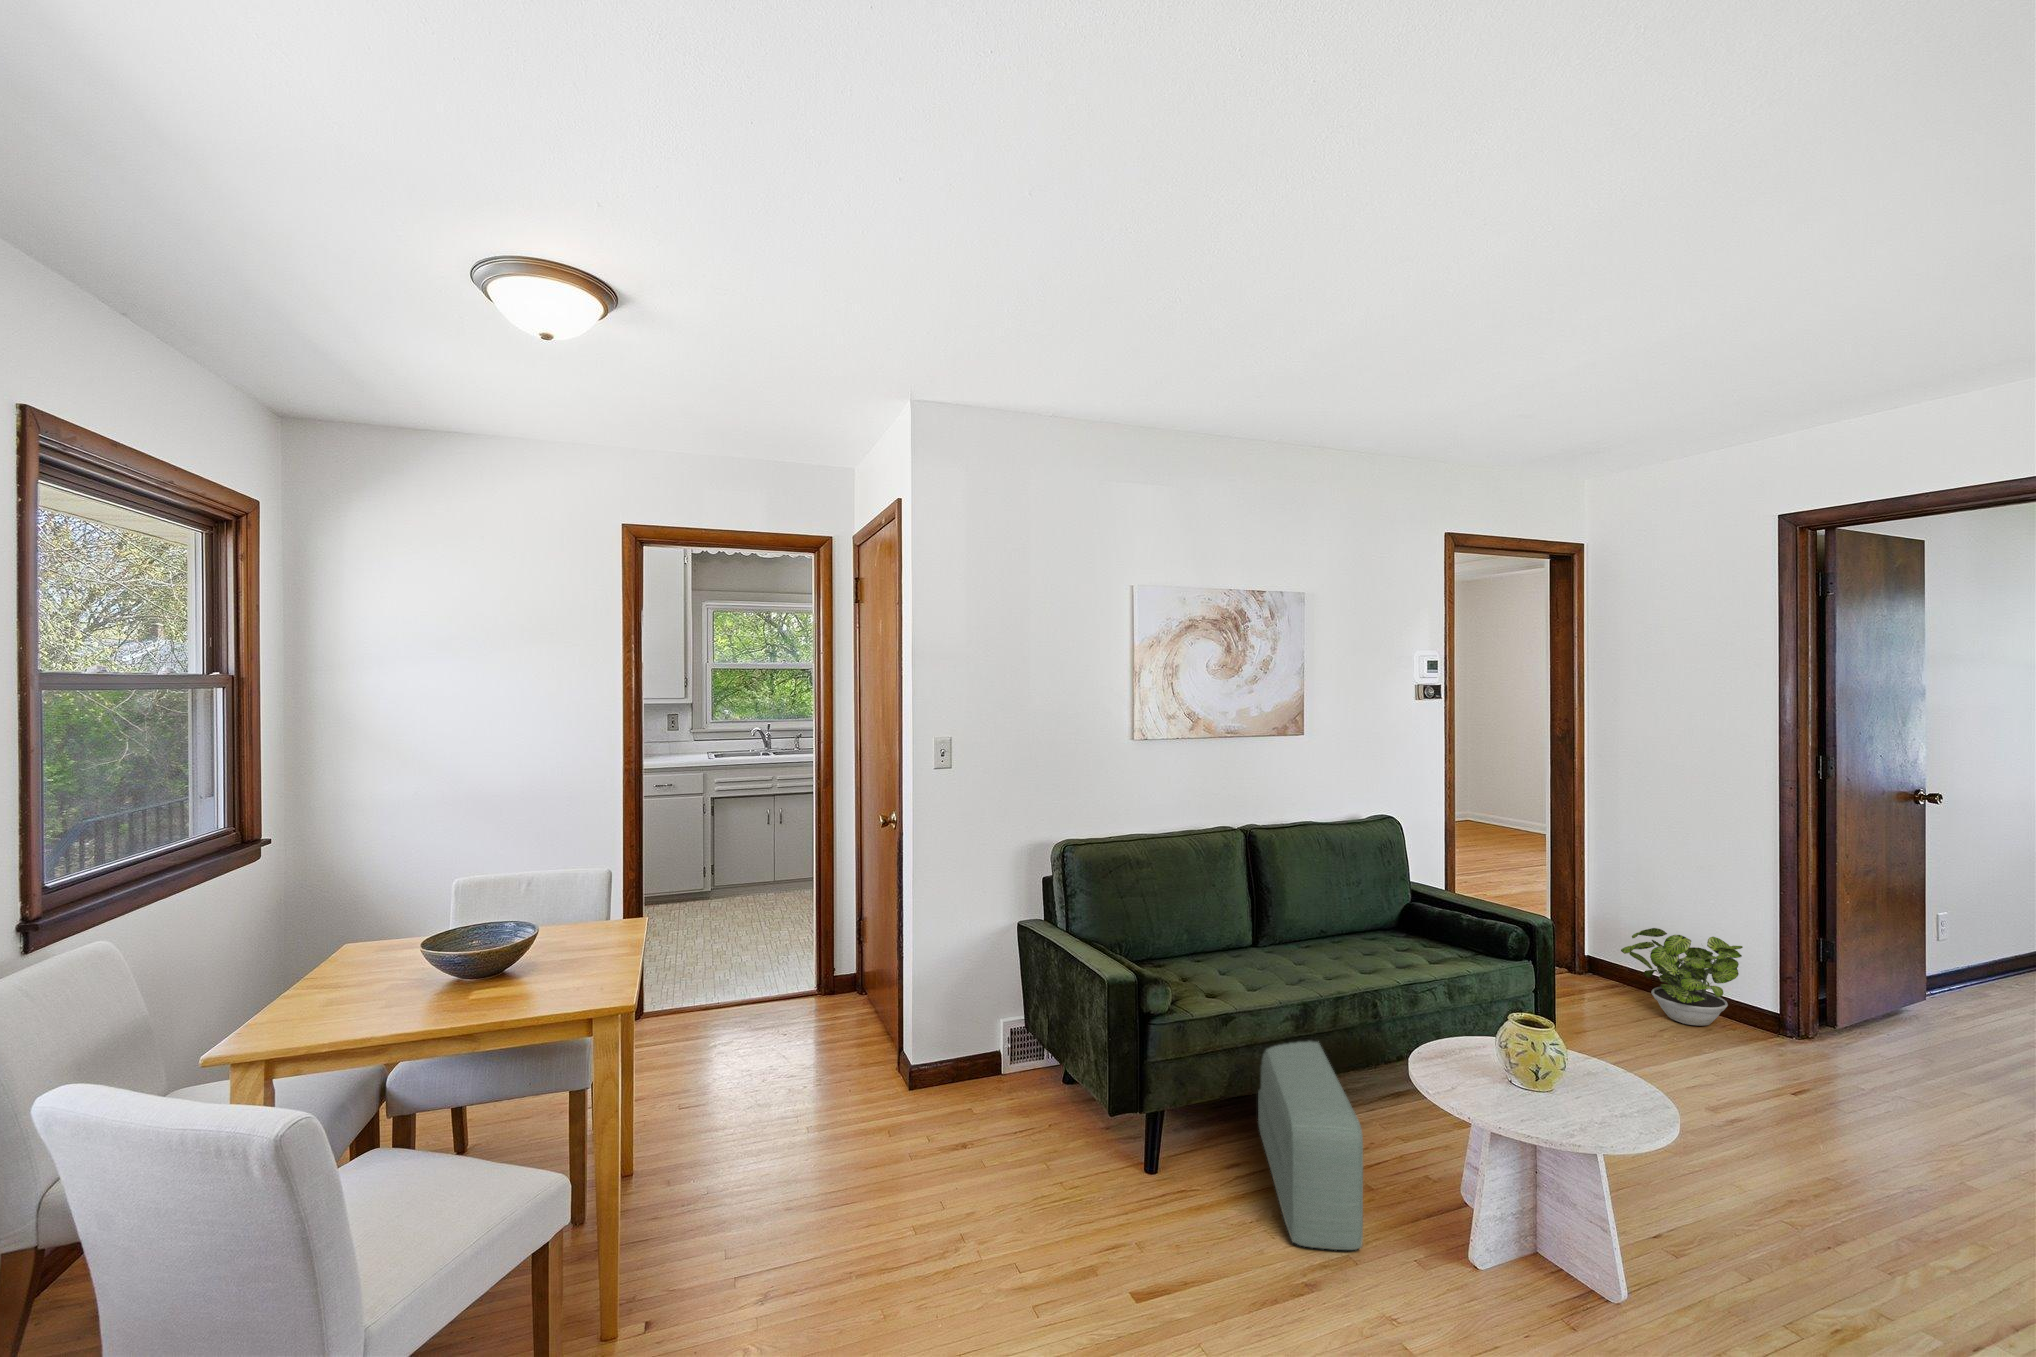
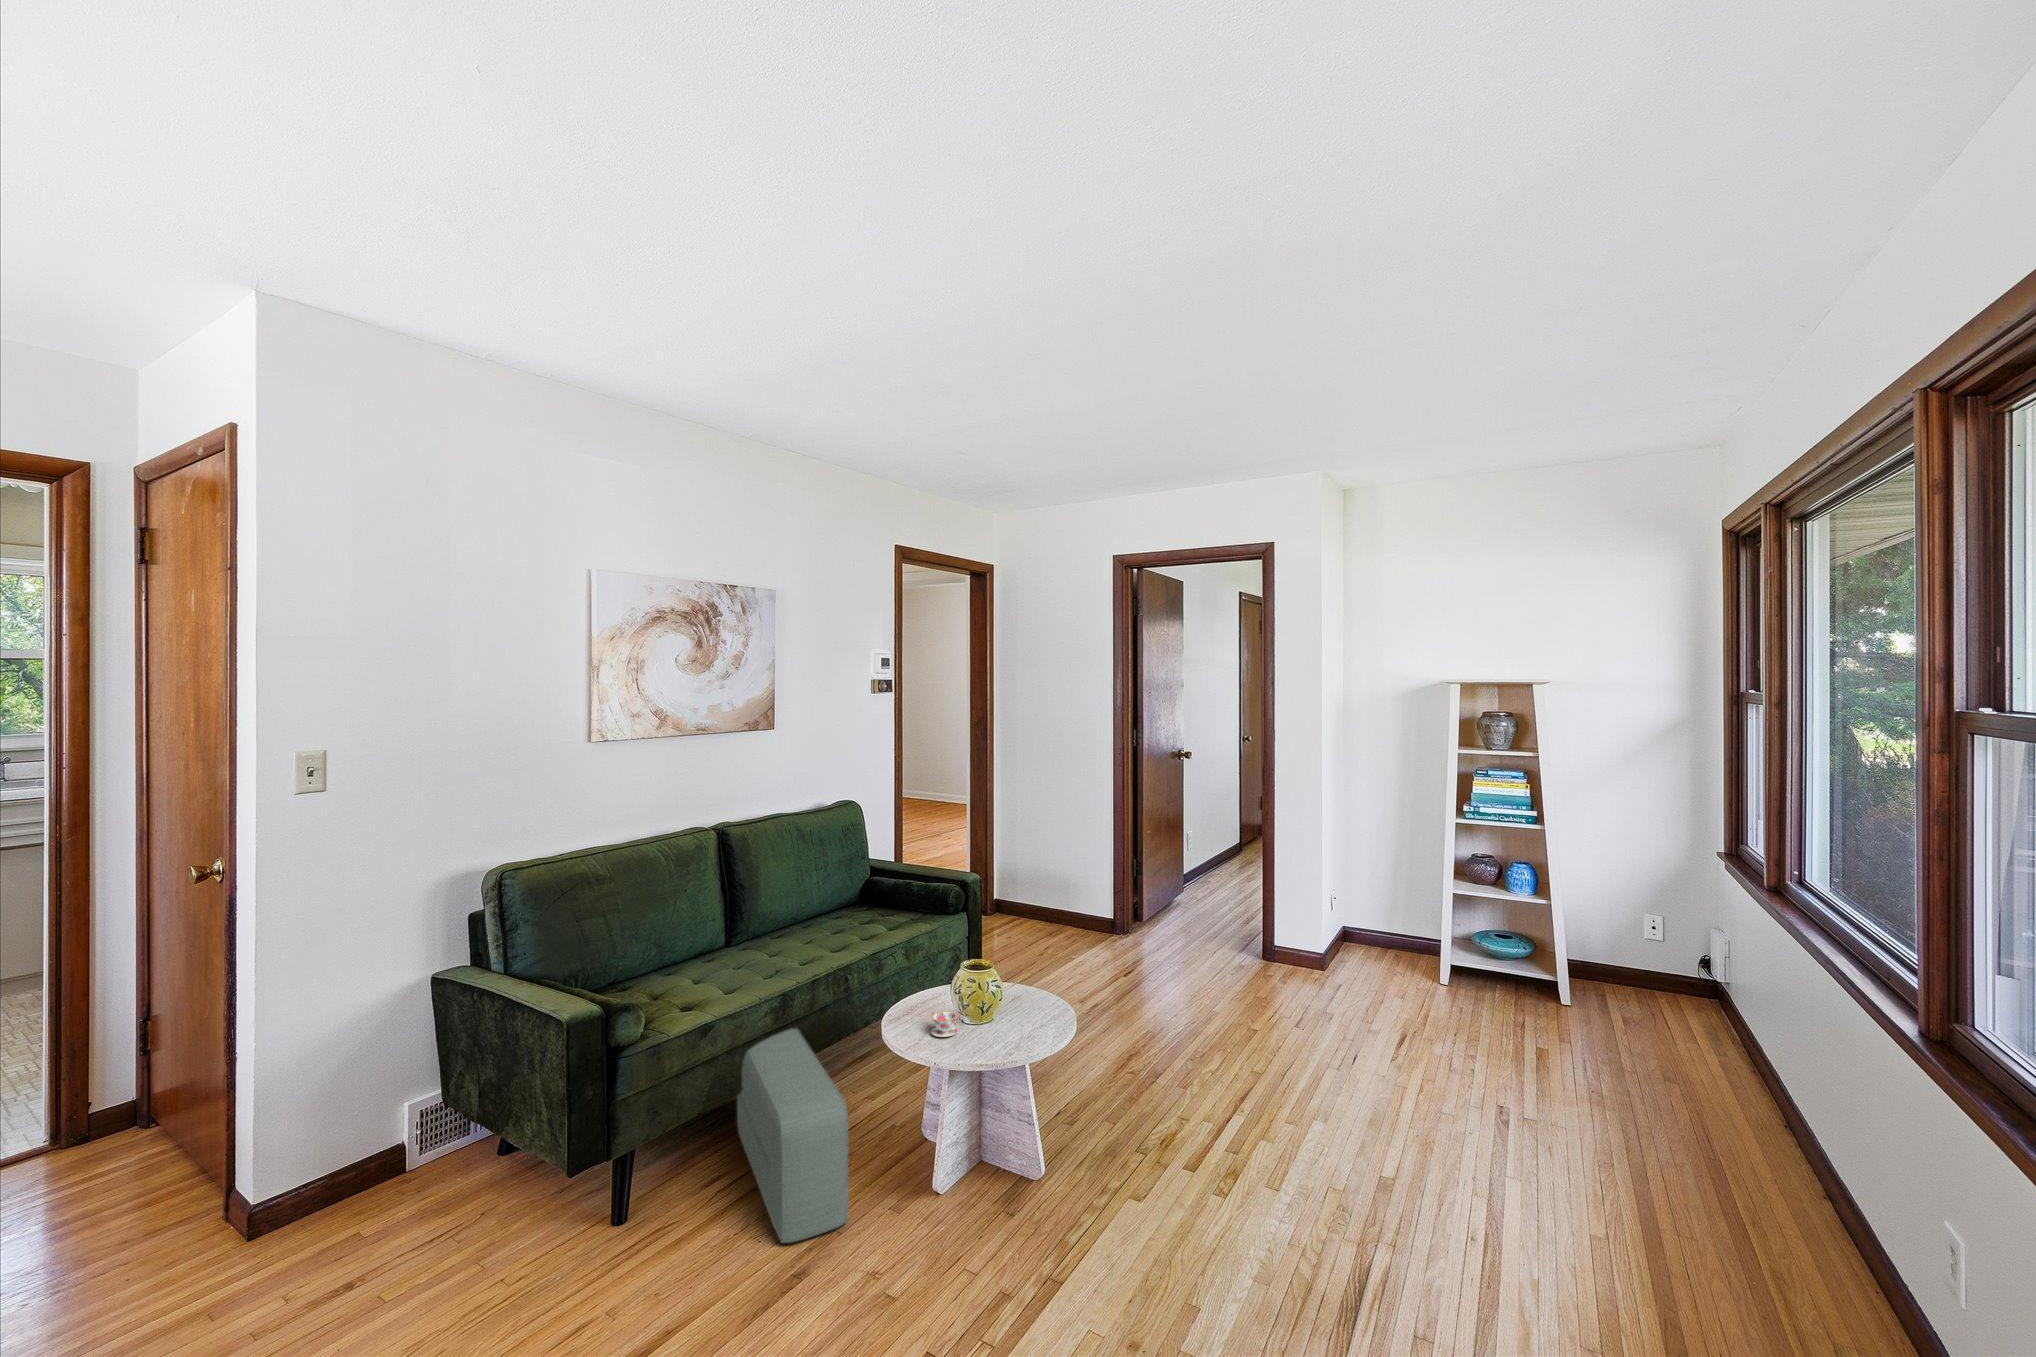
potted plant: present [1621,928,1743,1026] -> none [1021,869,1096,940]
teacup: none [1463,1057,1496,1089] -> present [931,1011,957,1037]

